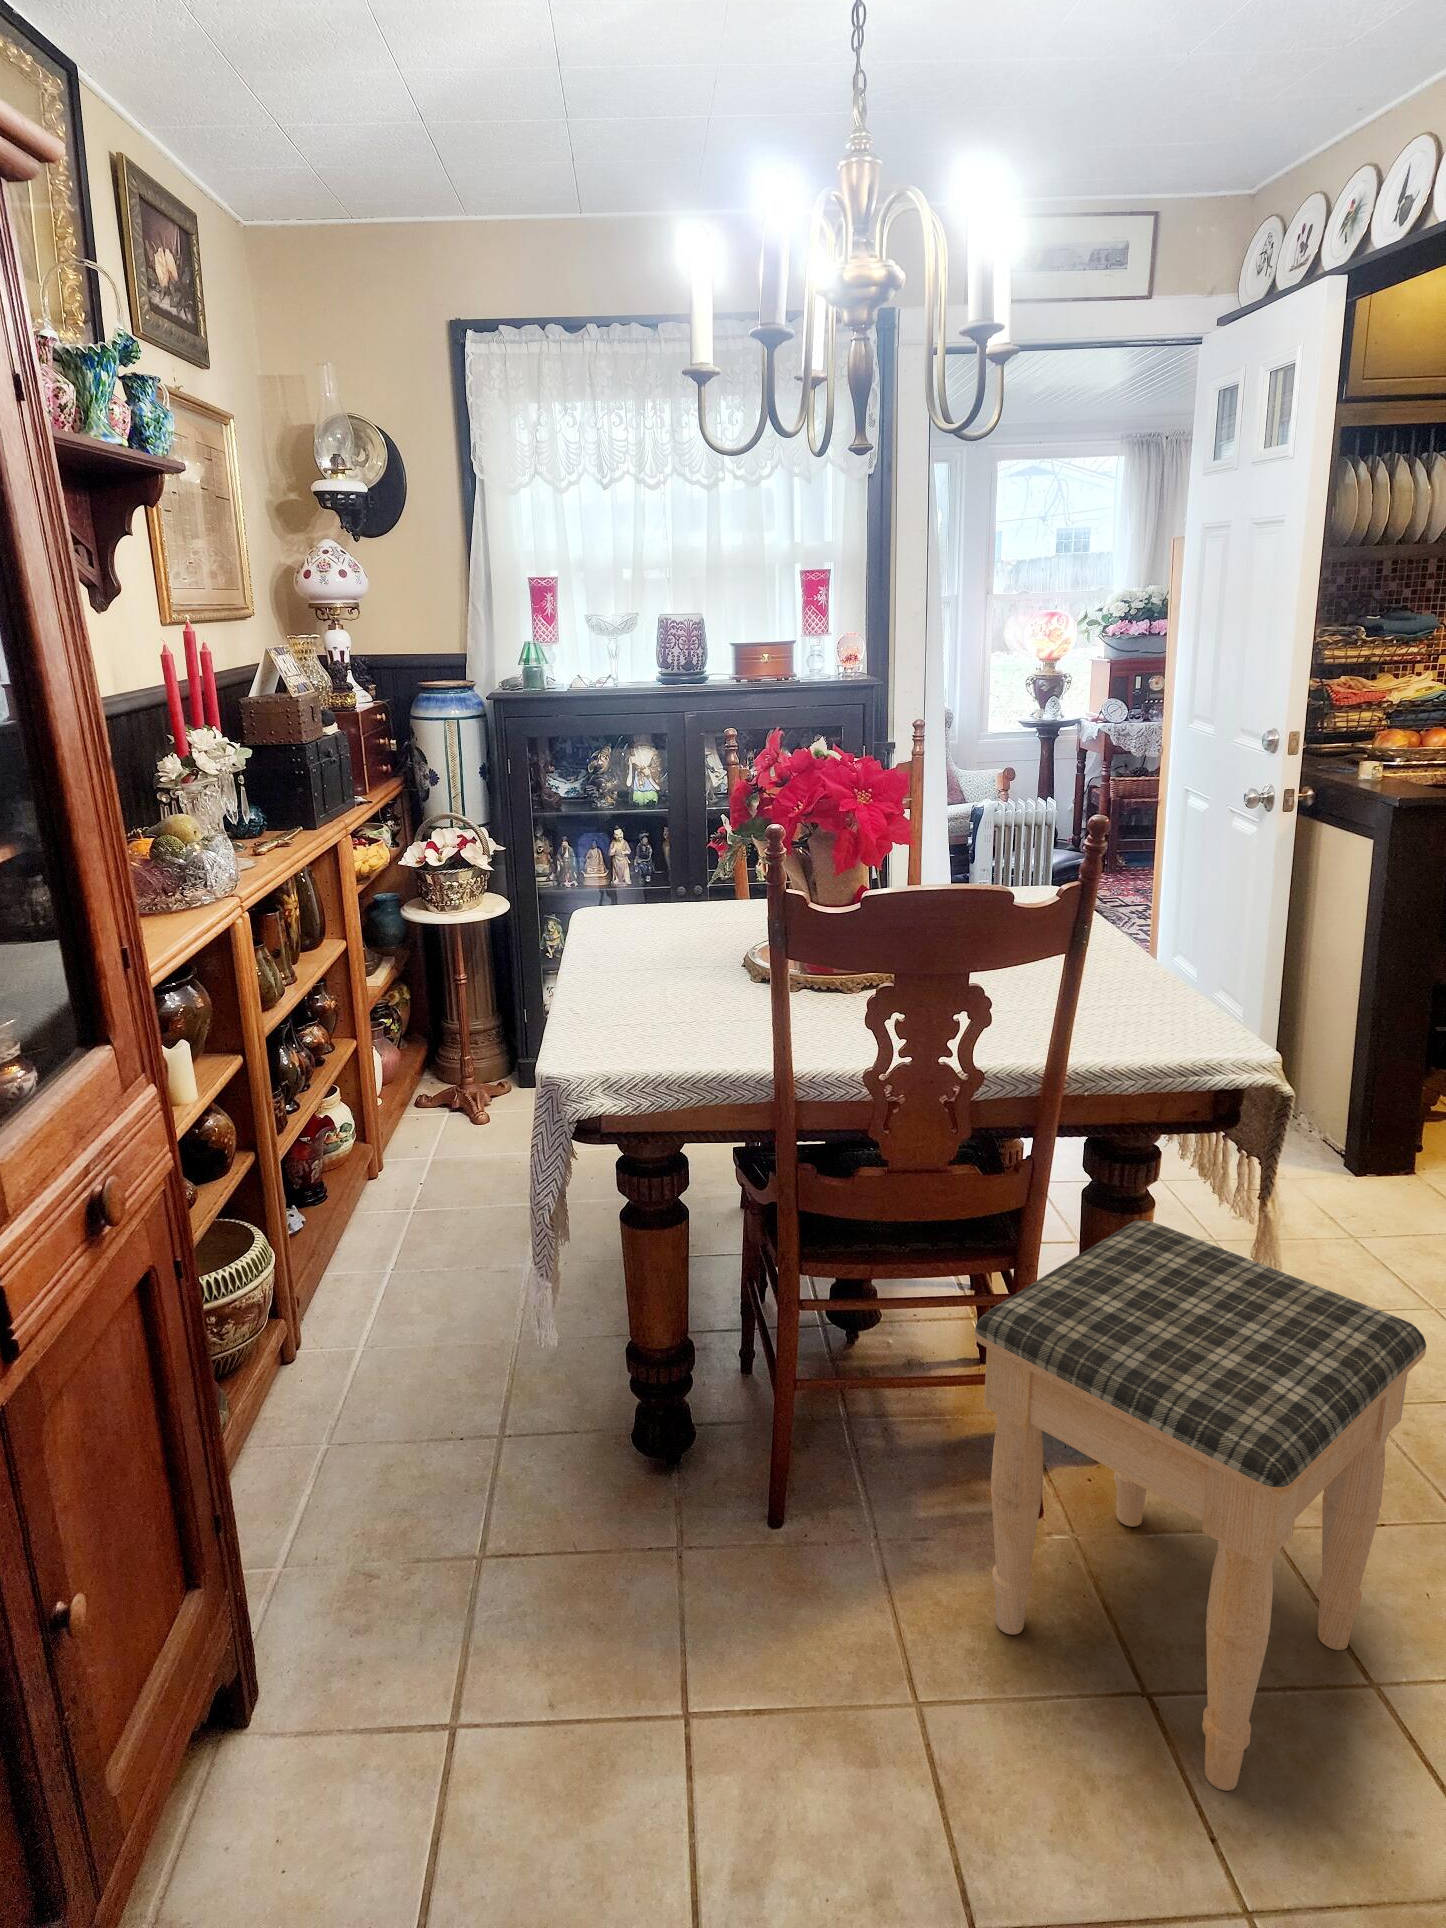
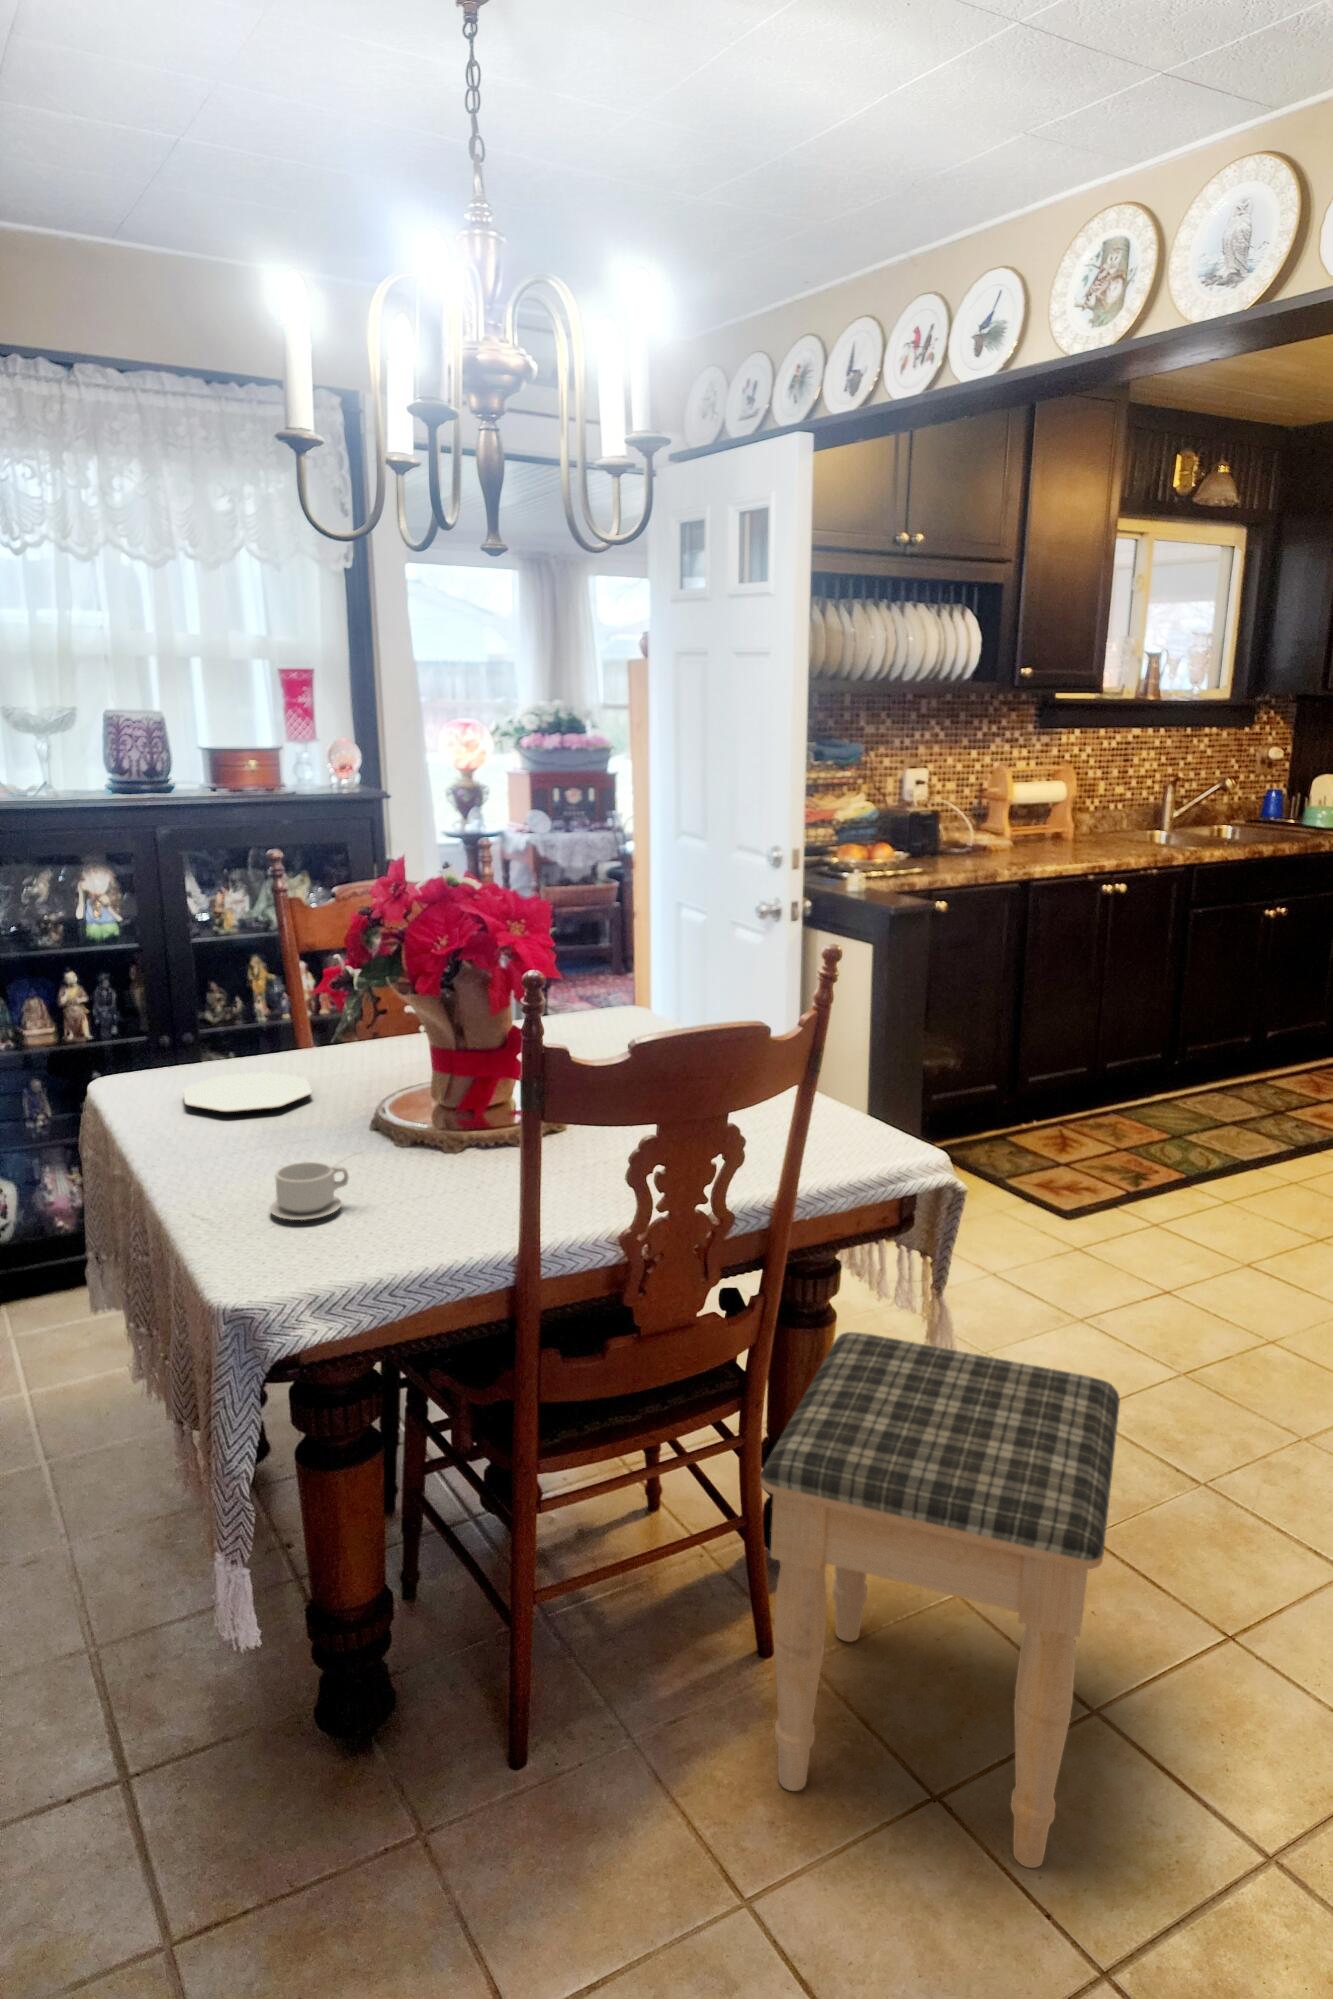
plate: none [609,916,713,945] -> present [184,1072,312,1112]
teacup: none [608,981,682,1032] -> present [270,1152,362,1220]

